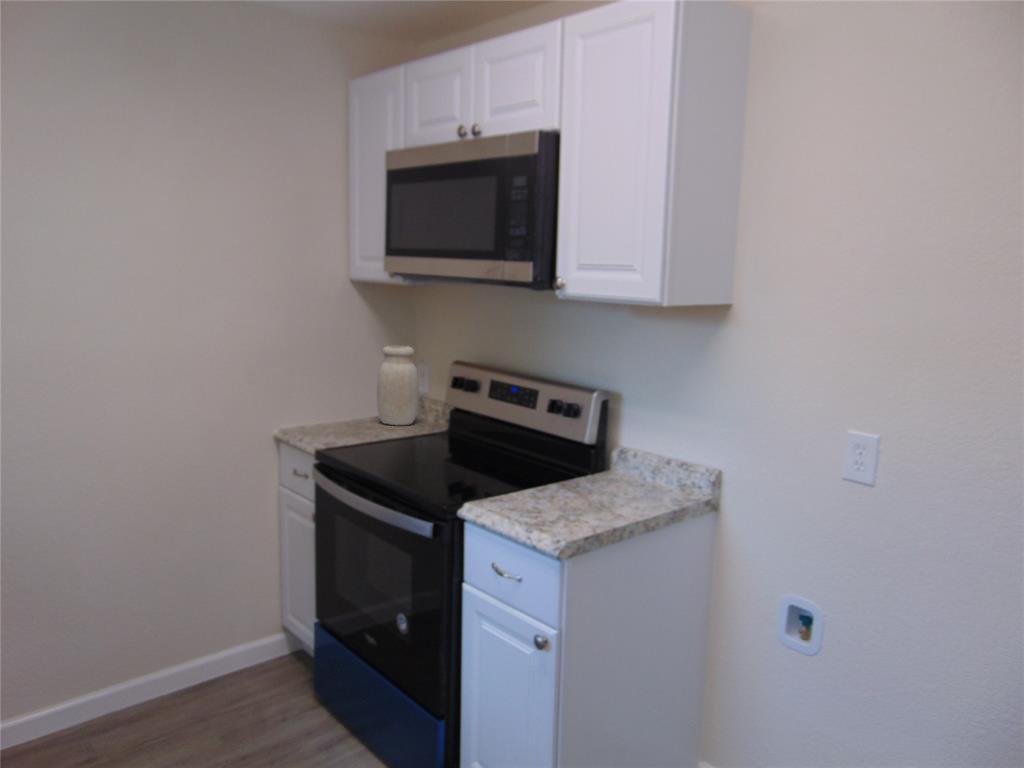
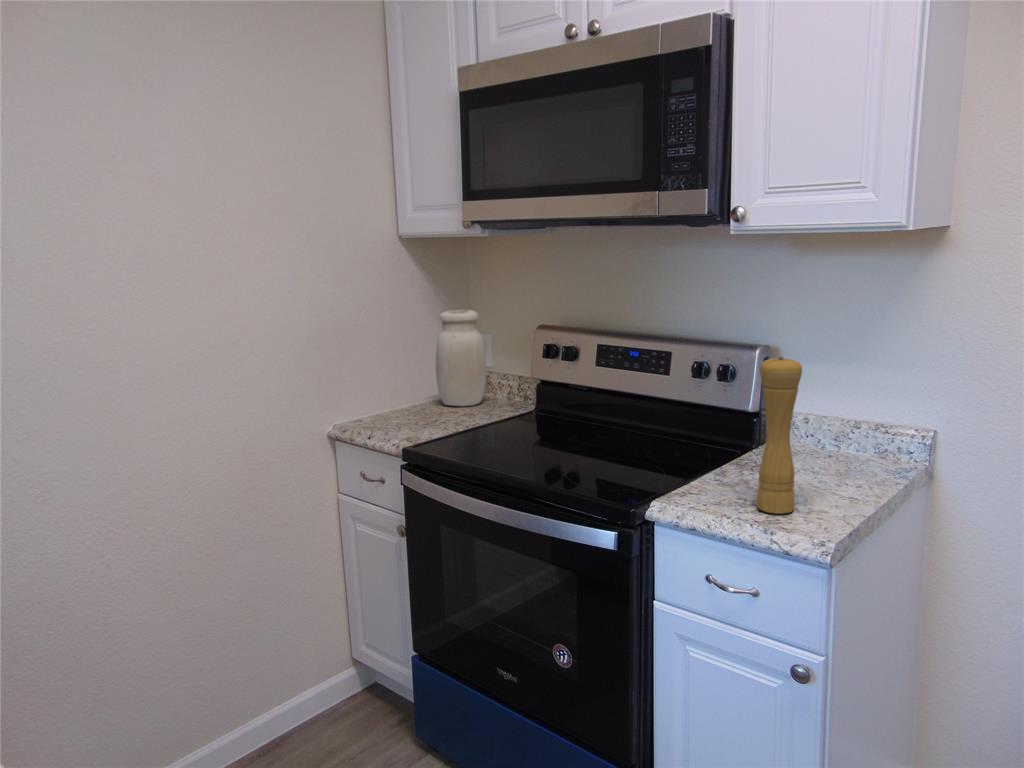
pepper mill: none [538,393,573,519] -> present [757,357,802,514]

